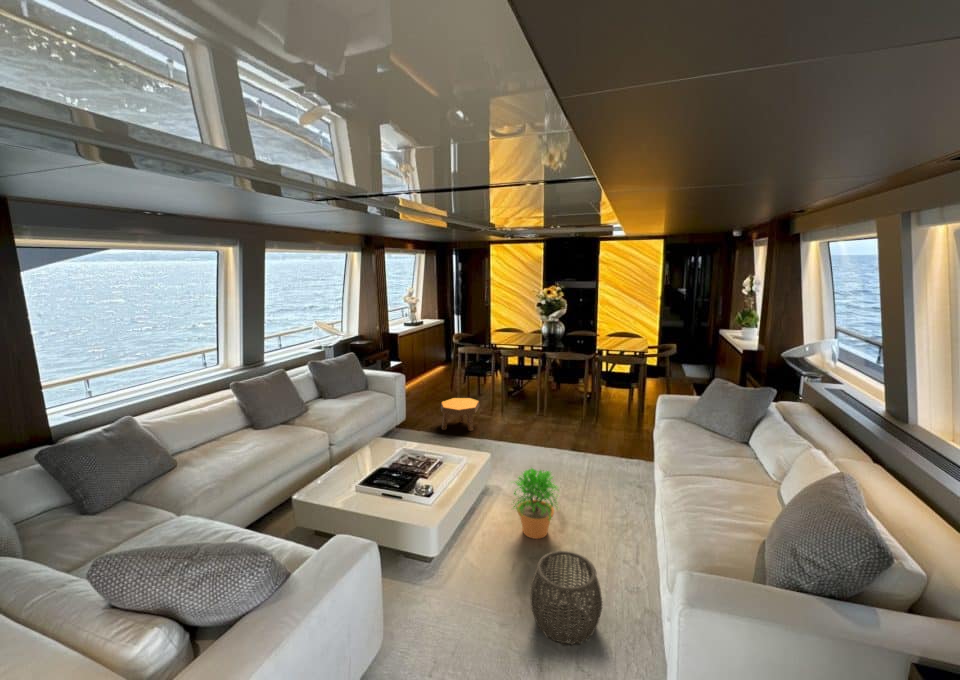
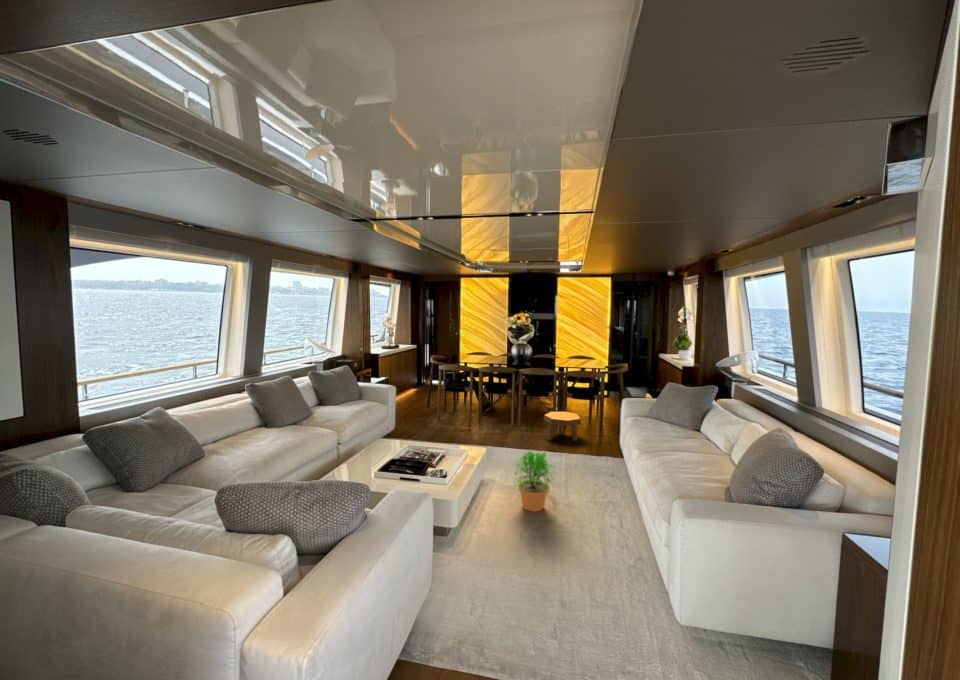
footstool: present [441,398,480,431] -> present [543,412,581,441]
woven basket: present [530,551,602,645] -> none [545,507,605,579]

